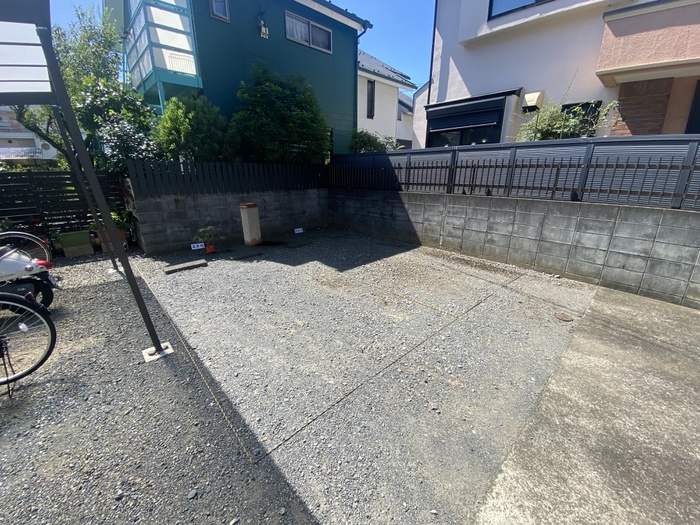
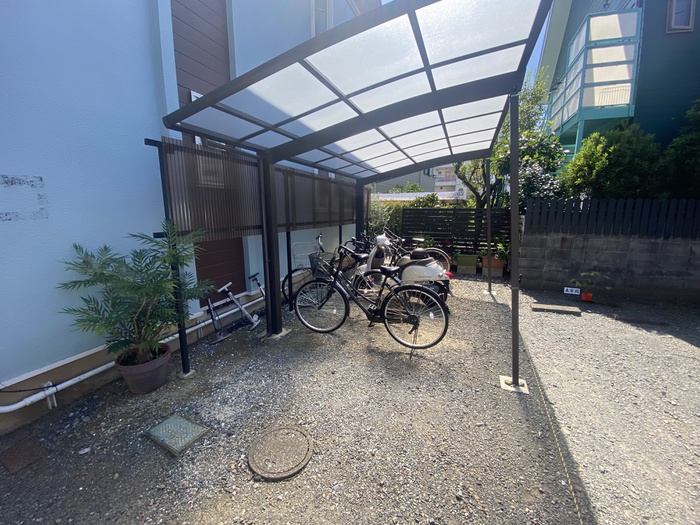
trash can: present [240,202,262,245] -> none [641,251,684,309]

